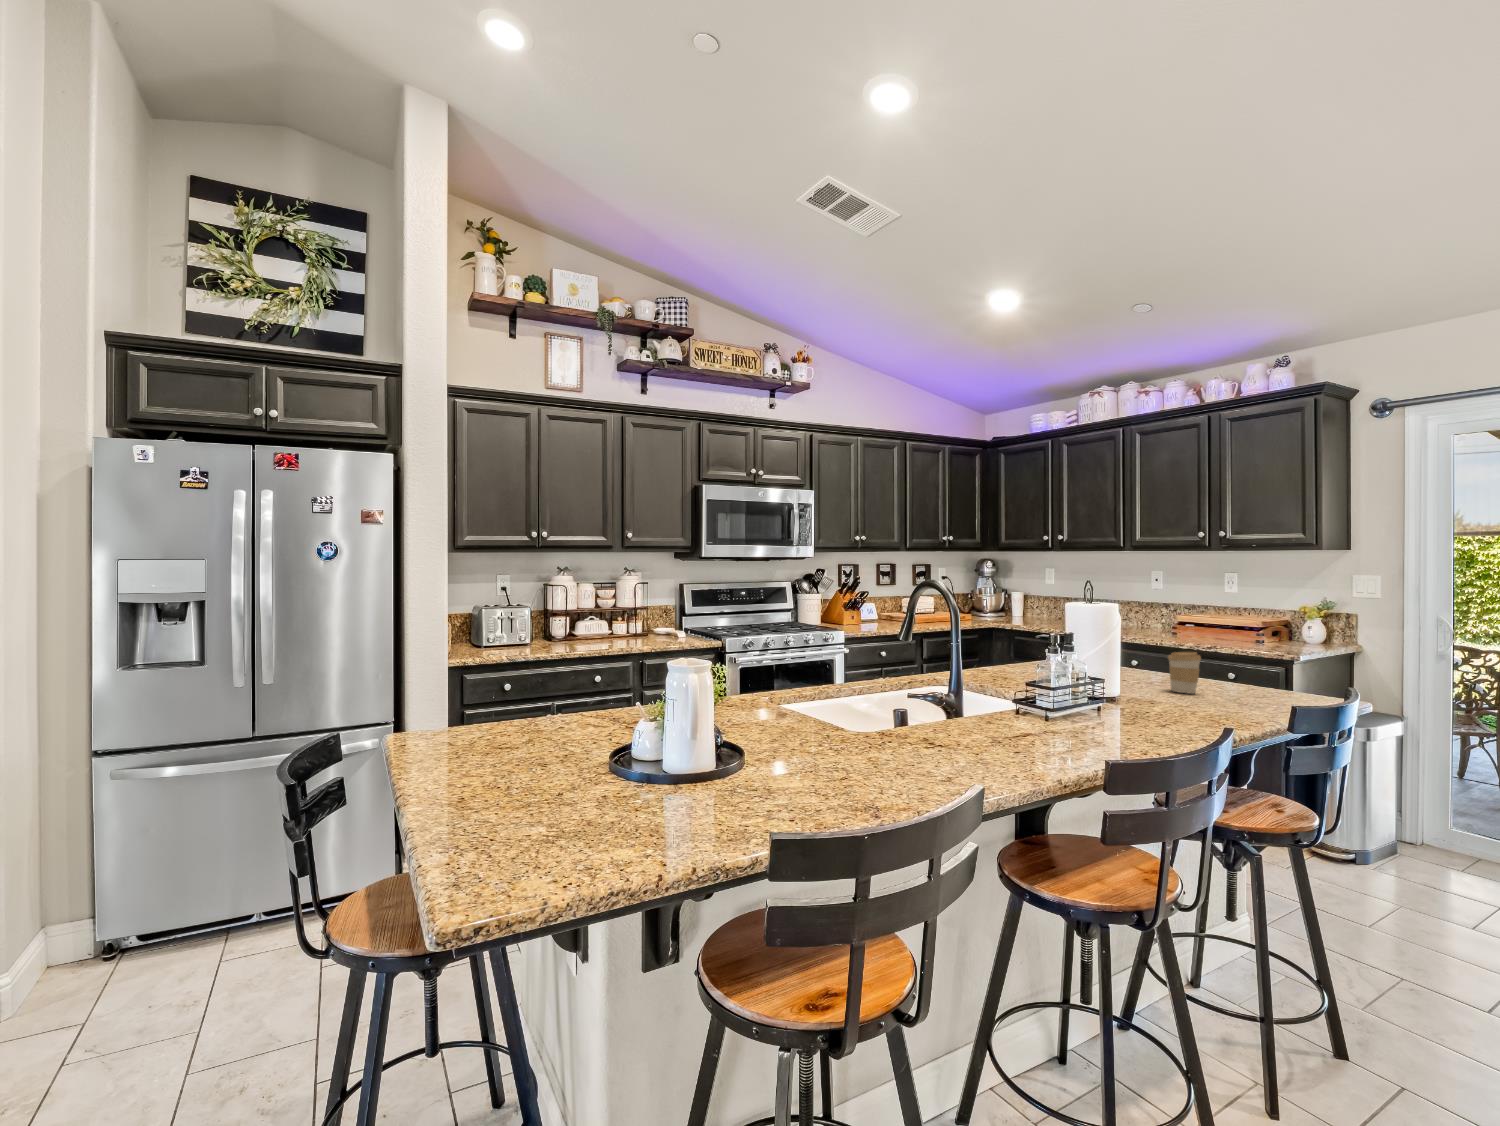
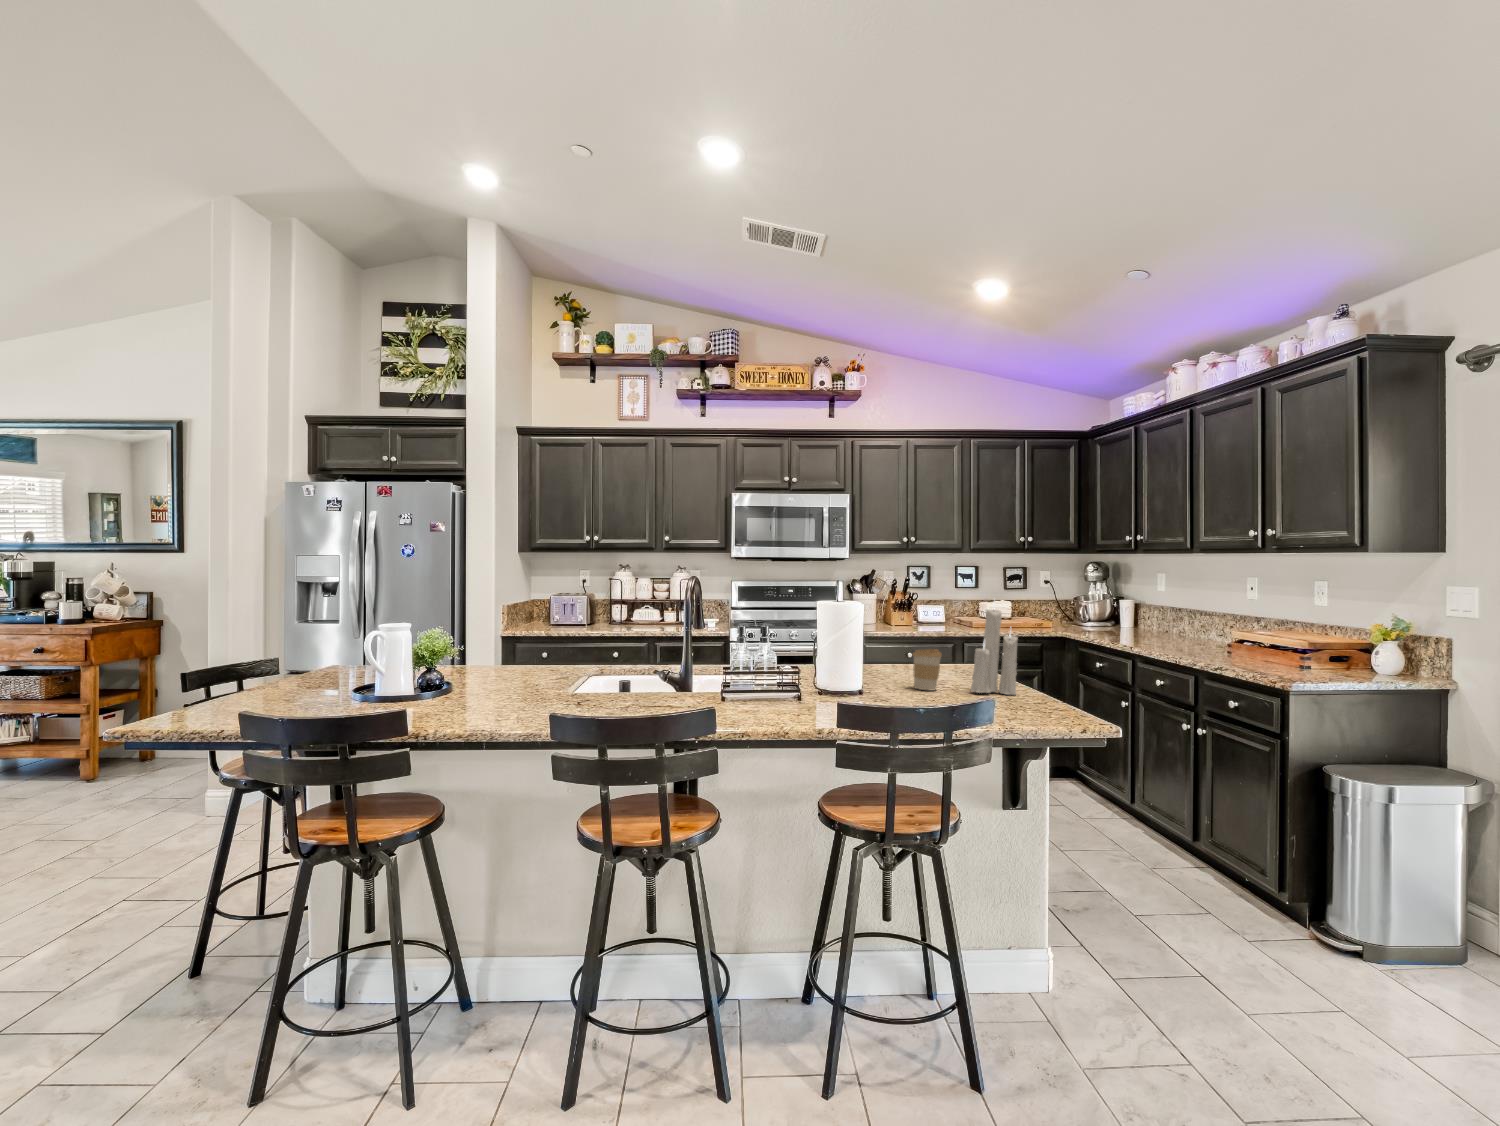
candle: none [1209,594,1243,691] -> present [970,606,1018,695]

